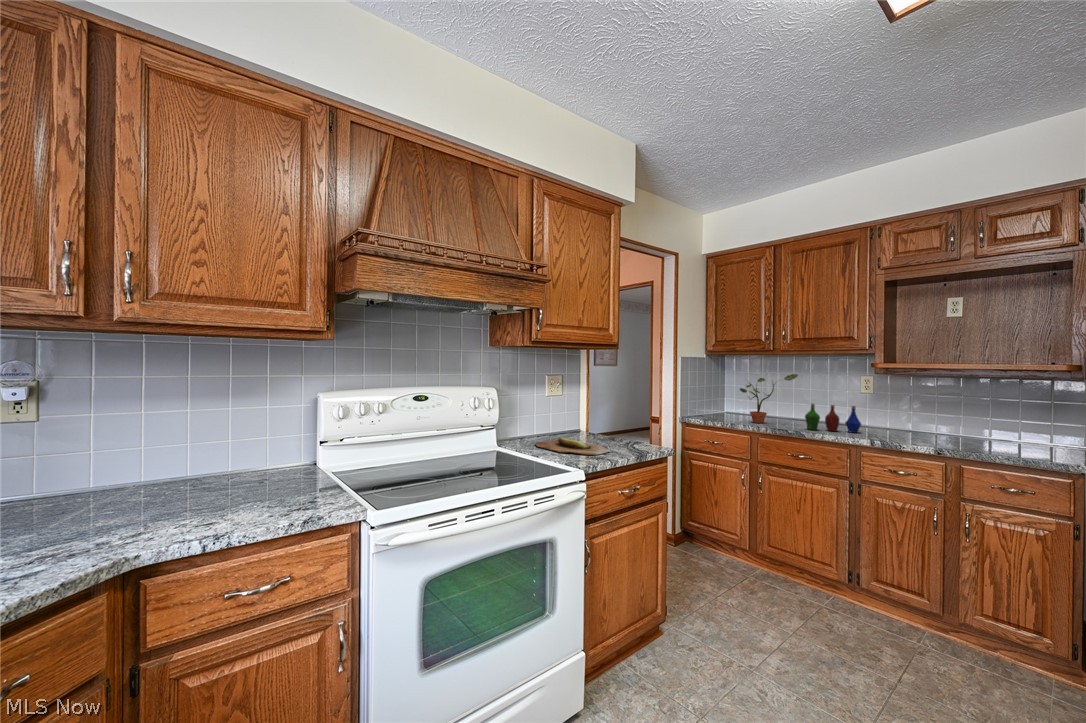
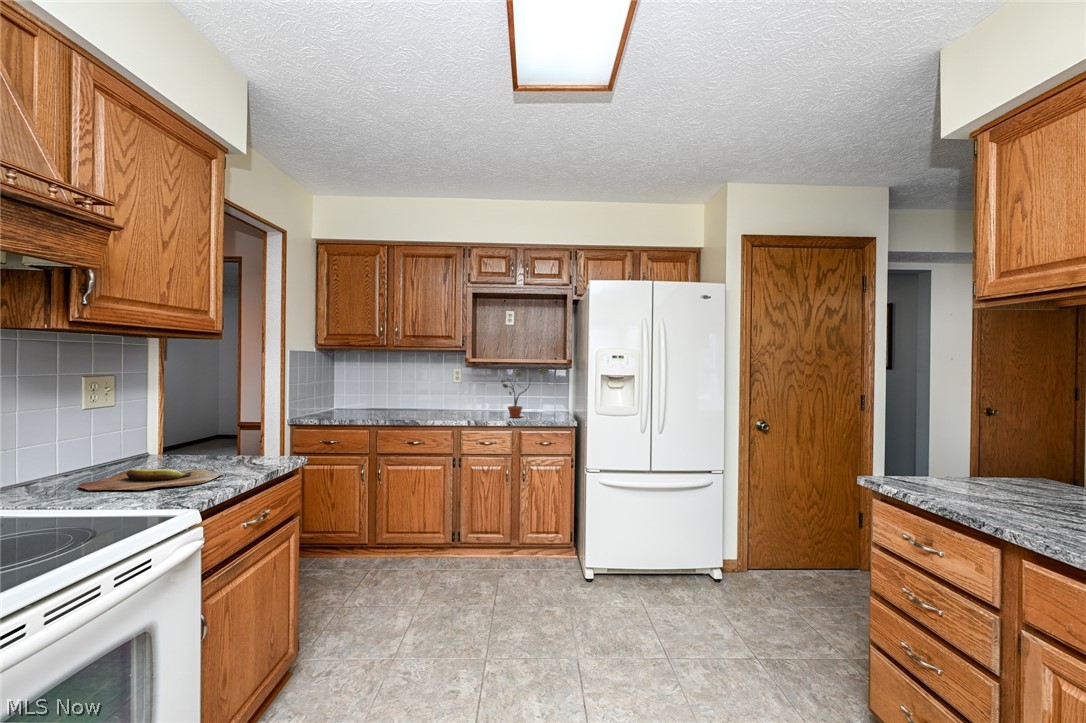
potted plant: present [740,374,798,423] -> present [501,368,548,418]
bottle: present [805,404,861,433] -> none [415,392,457,417]

